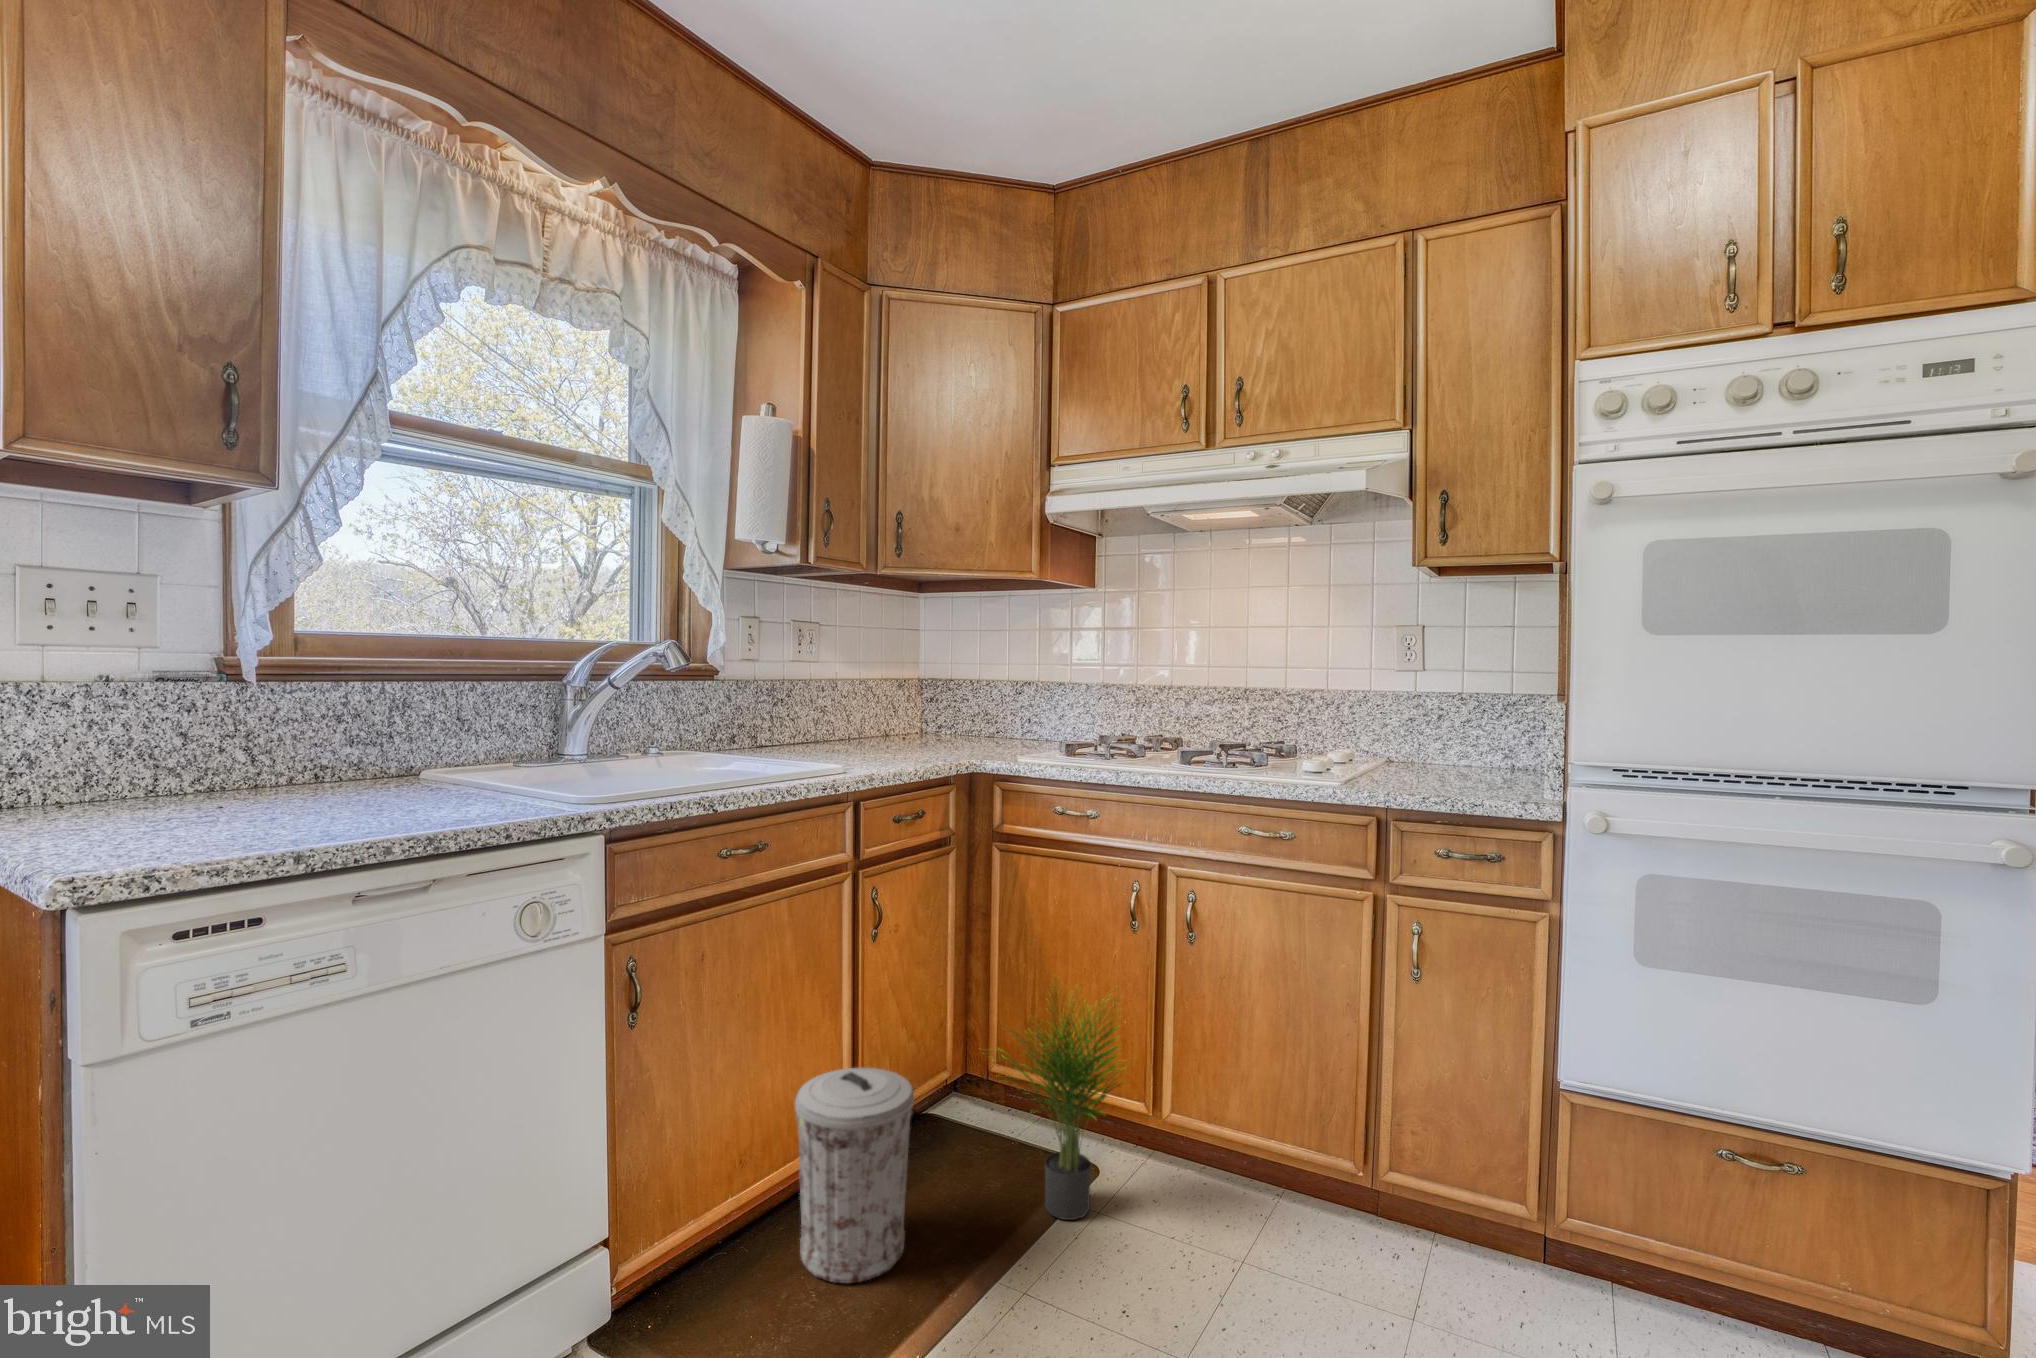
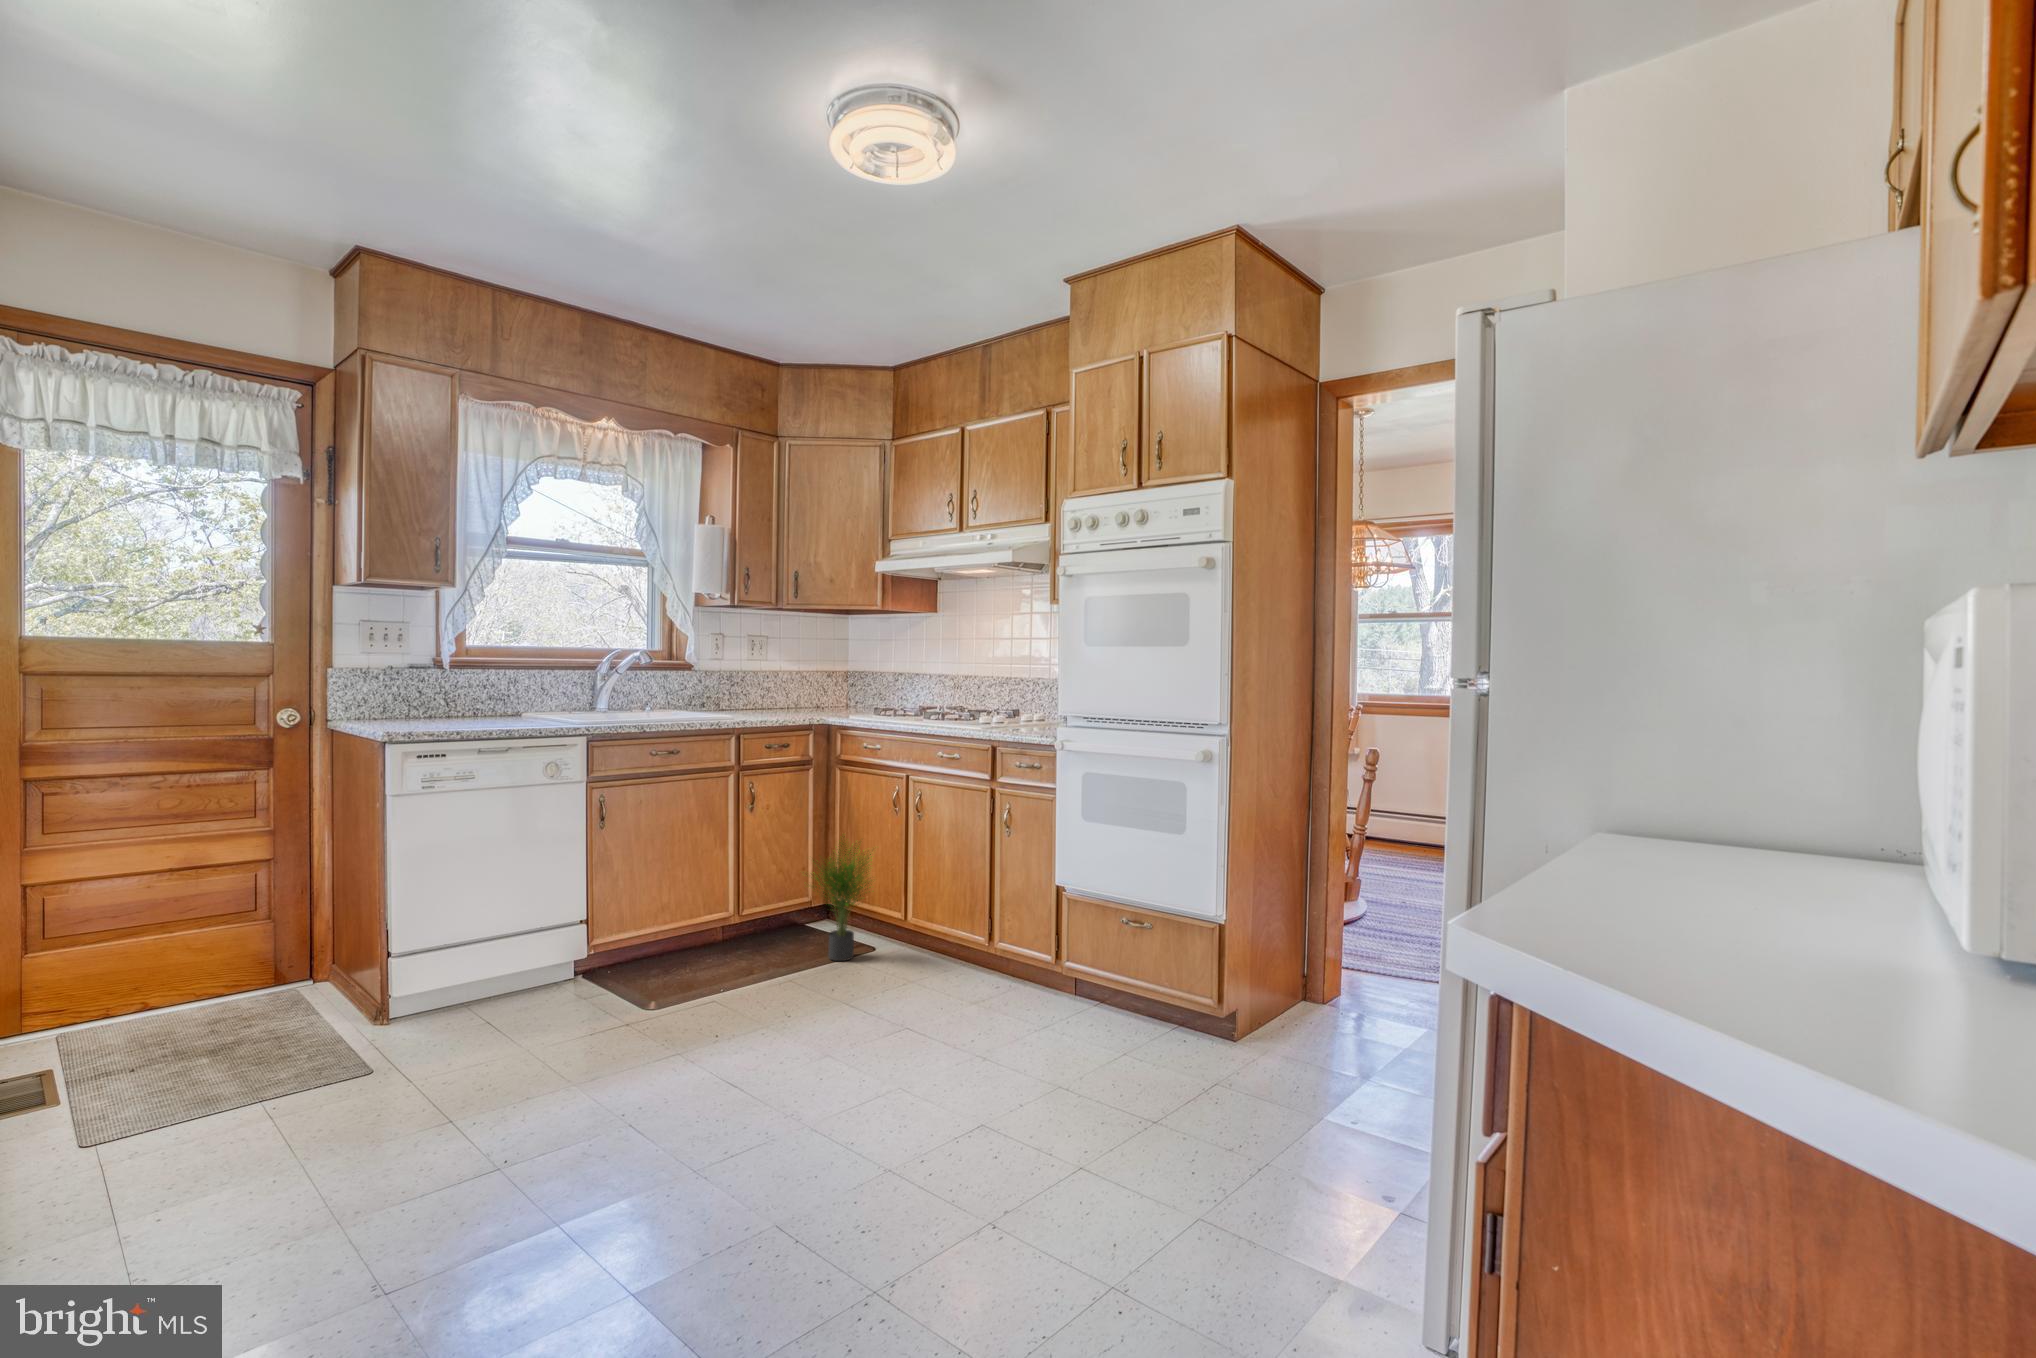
trash can: present [795,1068,914,1283] -> none [689,871,752,969]

